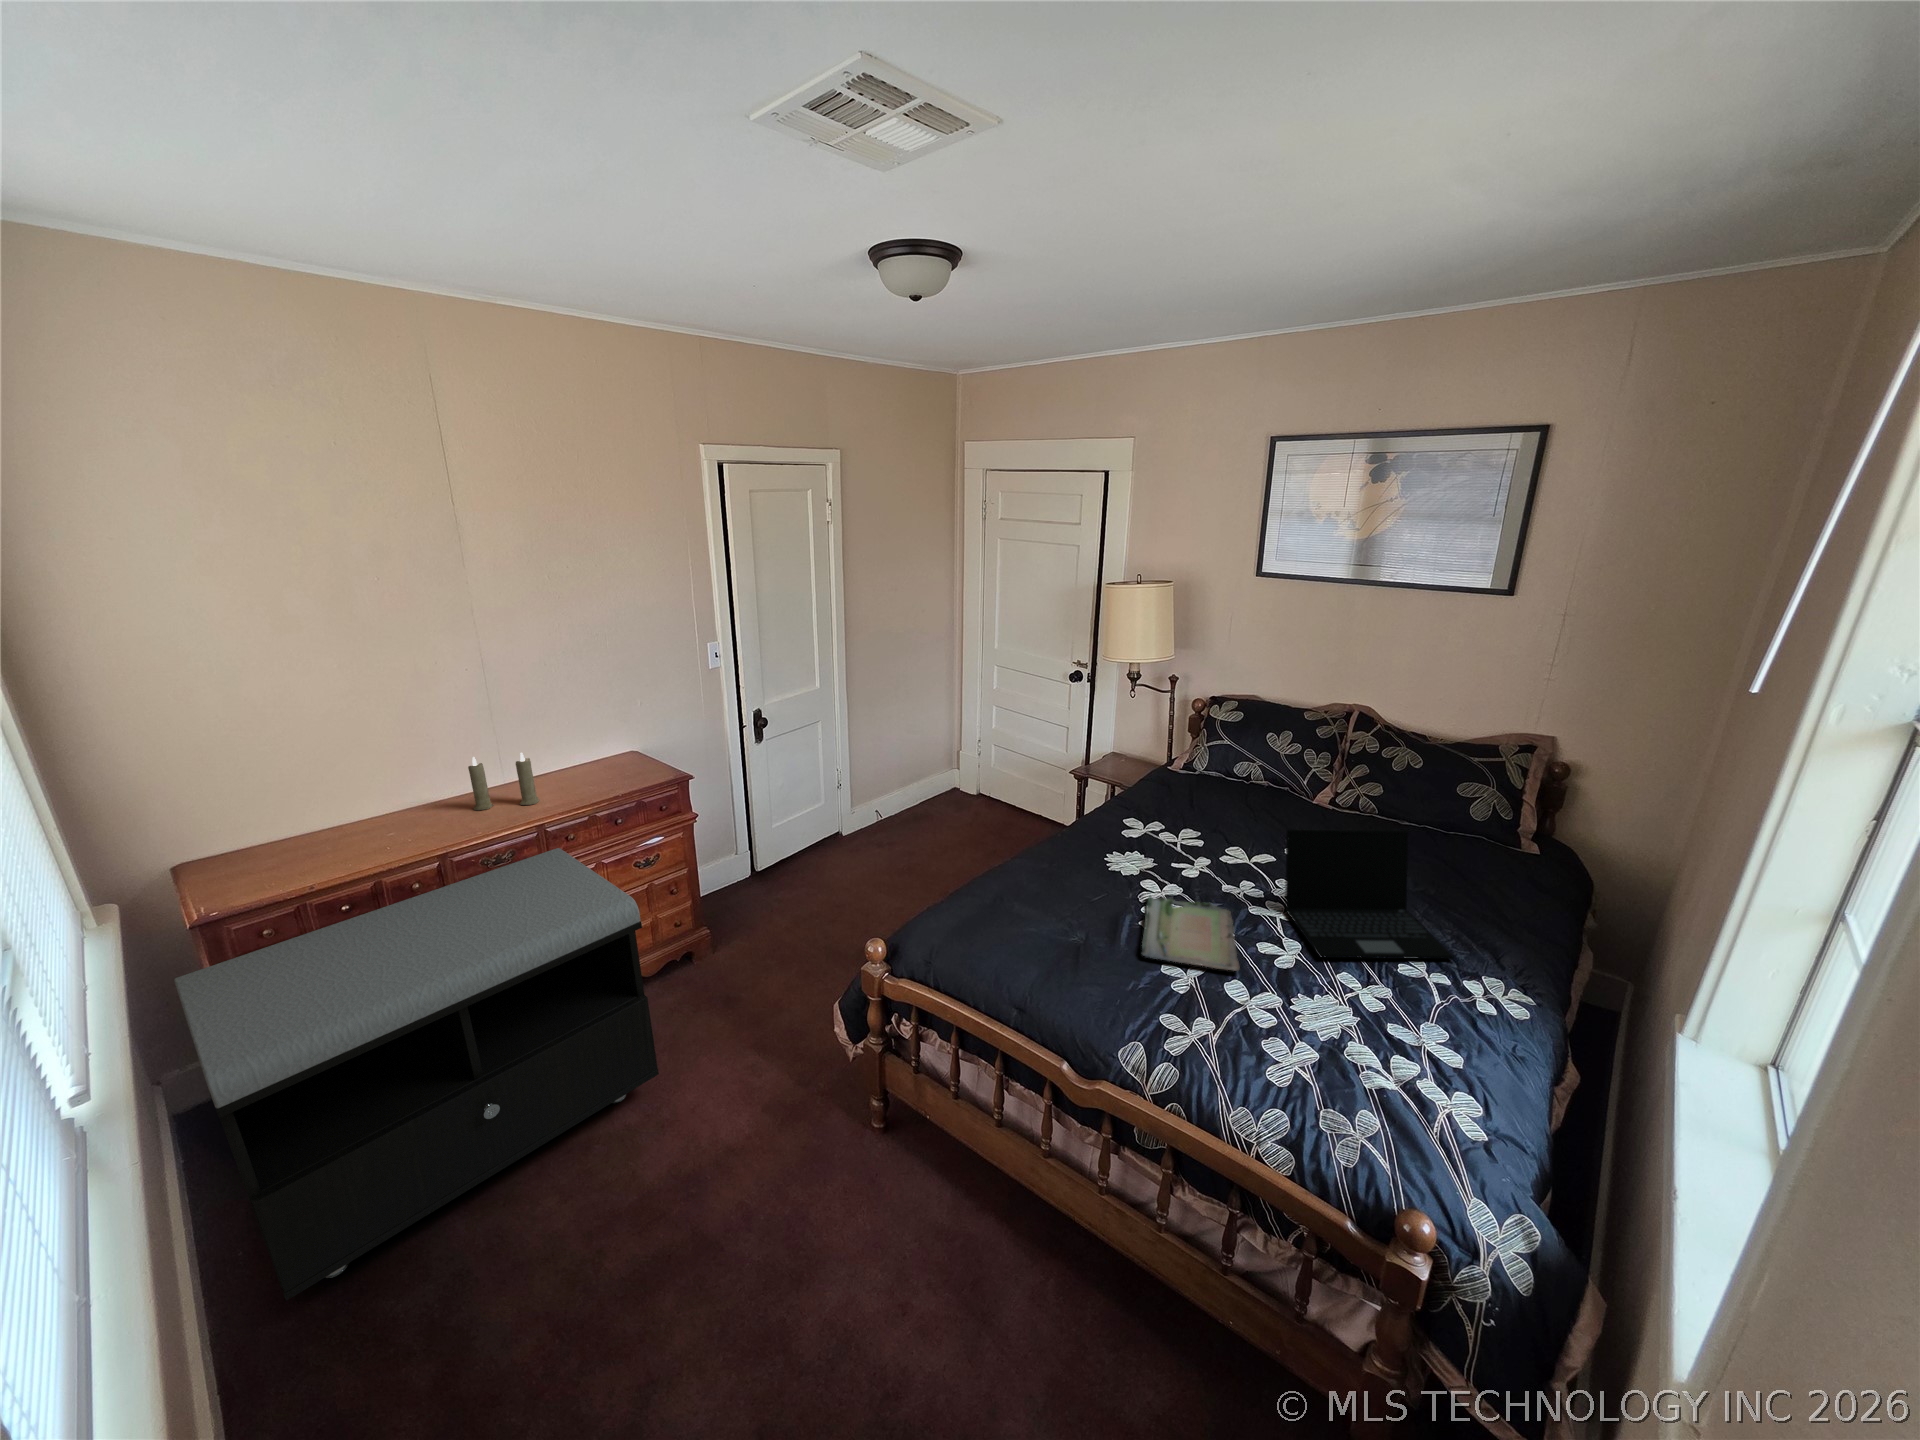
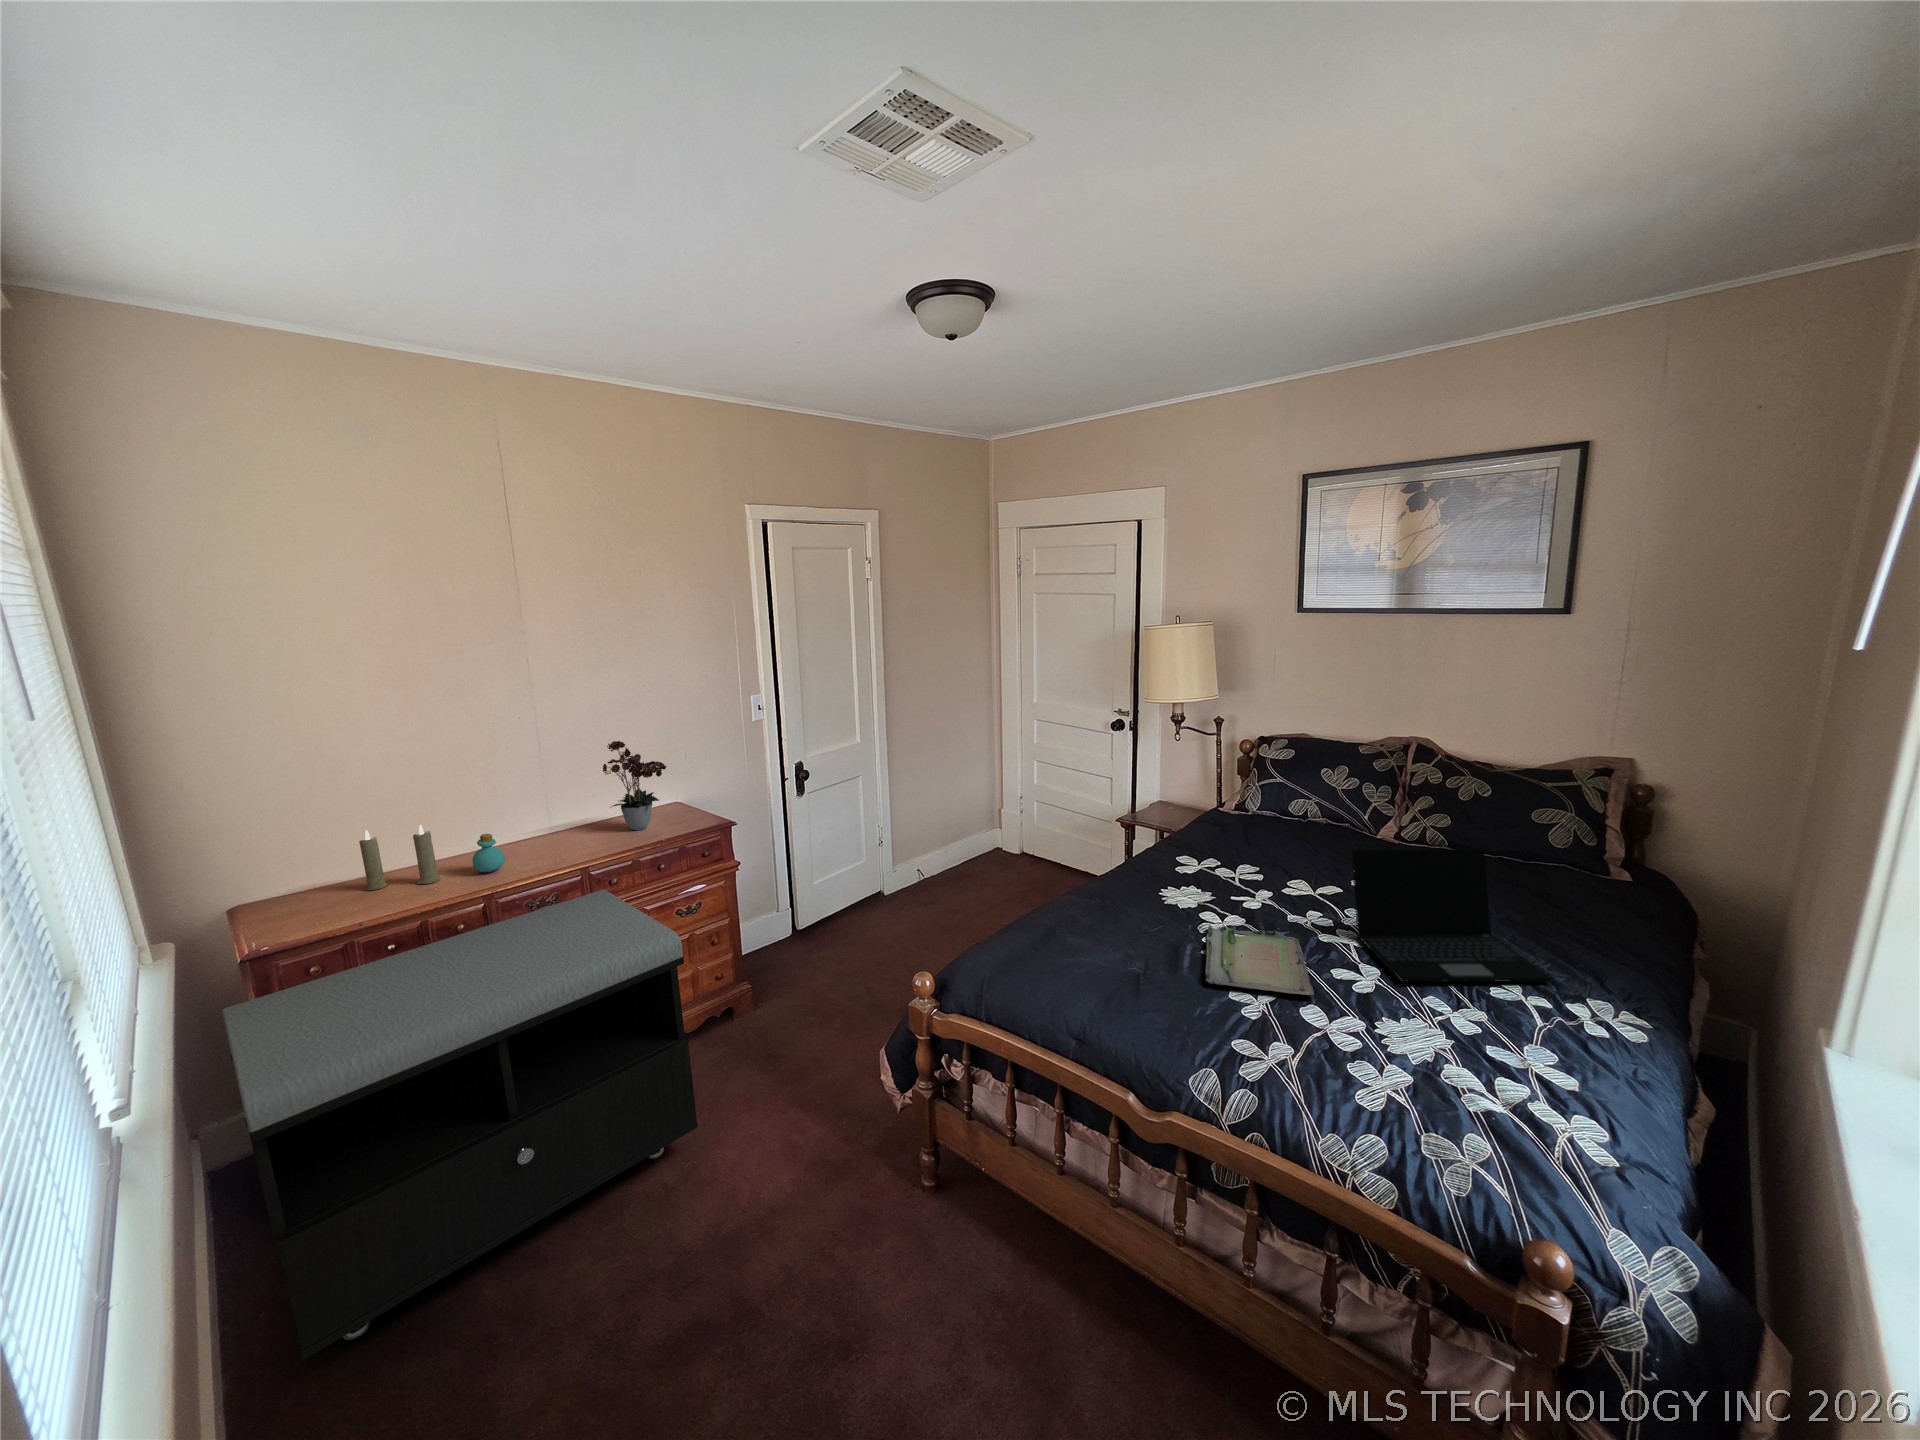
flower arrangement: none [549,690,624,784] -> present [603,741,666,830]
candle: present [468,753,539,810] -> present [359,825,441,891]
perfume bottle: none [422,793,456,831] -> present [472,834,505,872]

